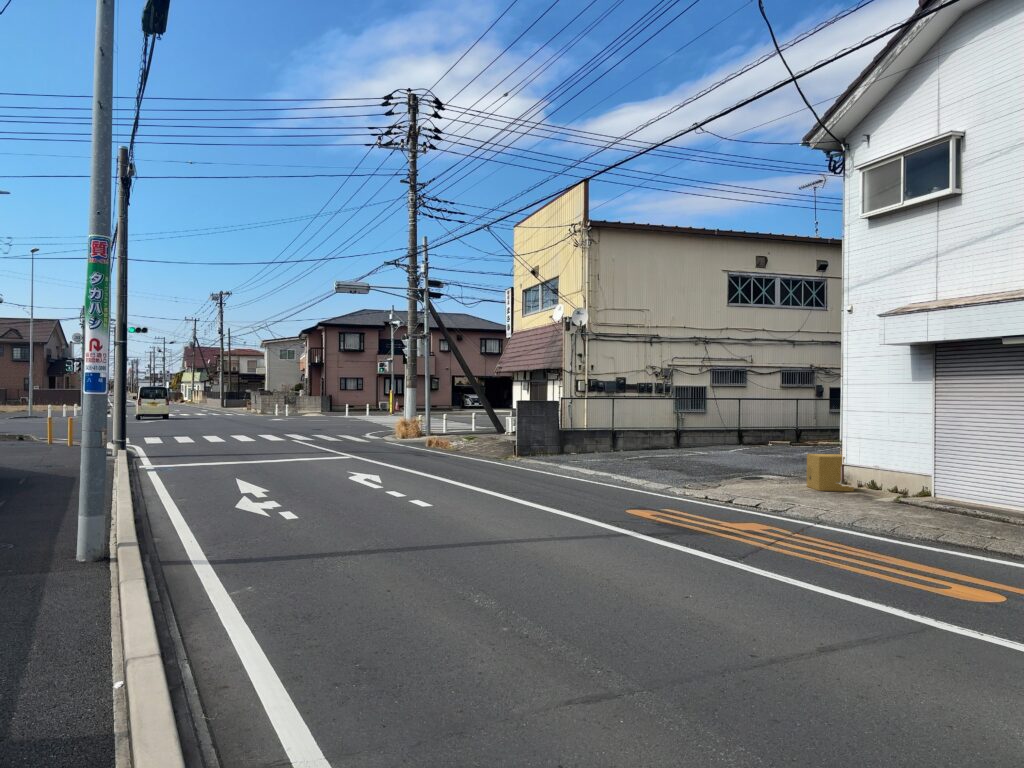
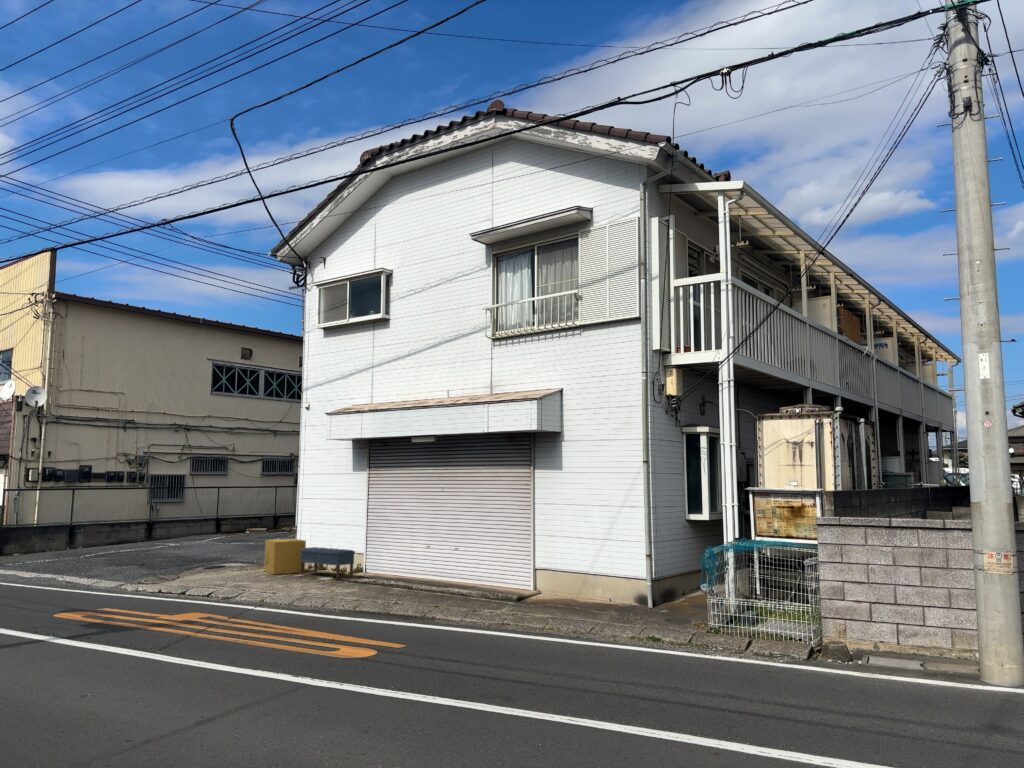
bench: none [849,465,918,502] -> present [300,547,355,578]

